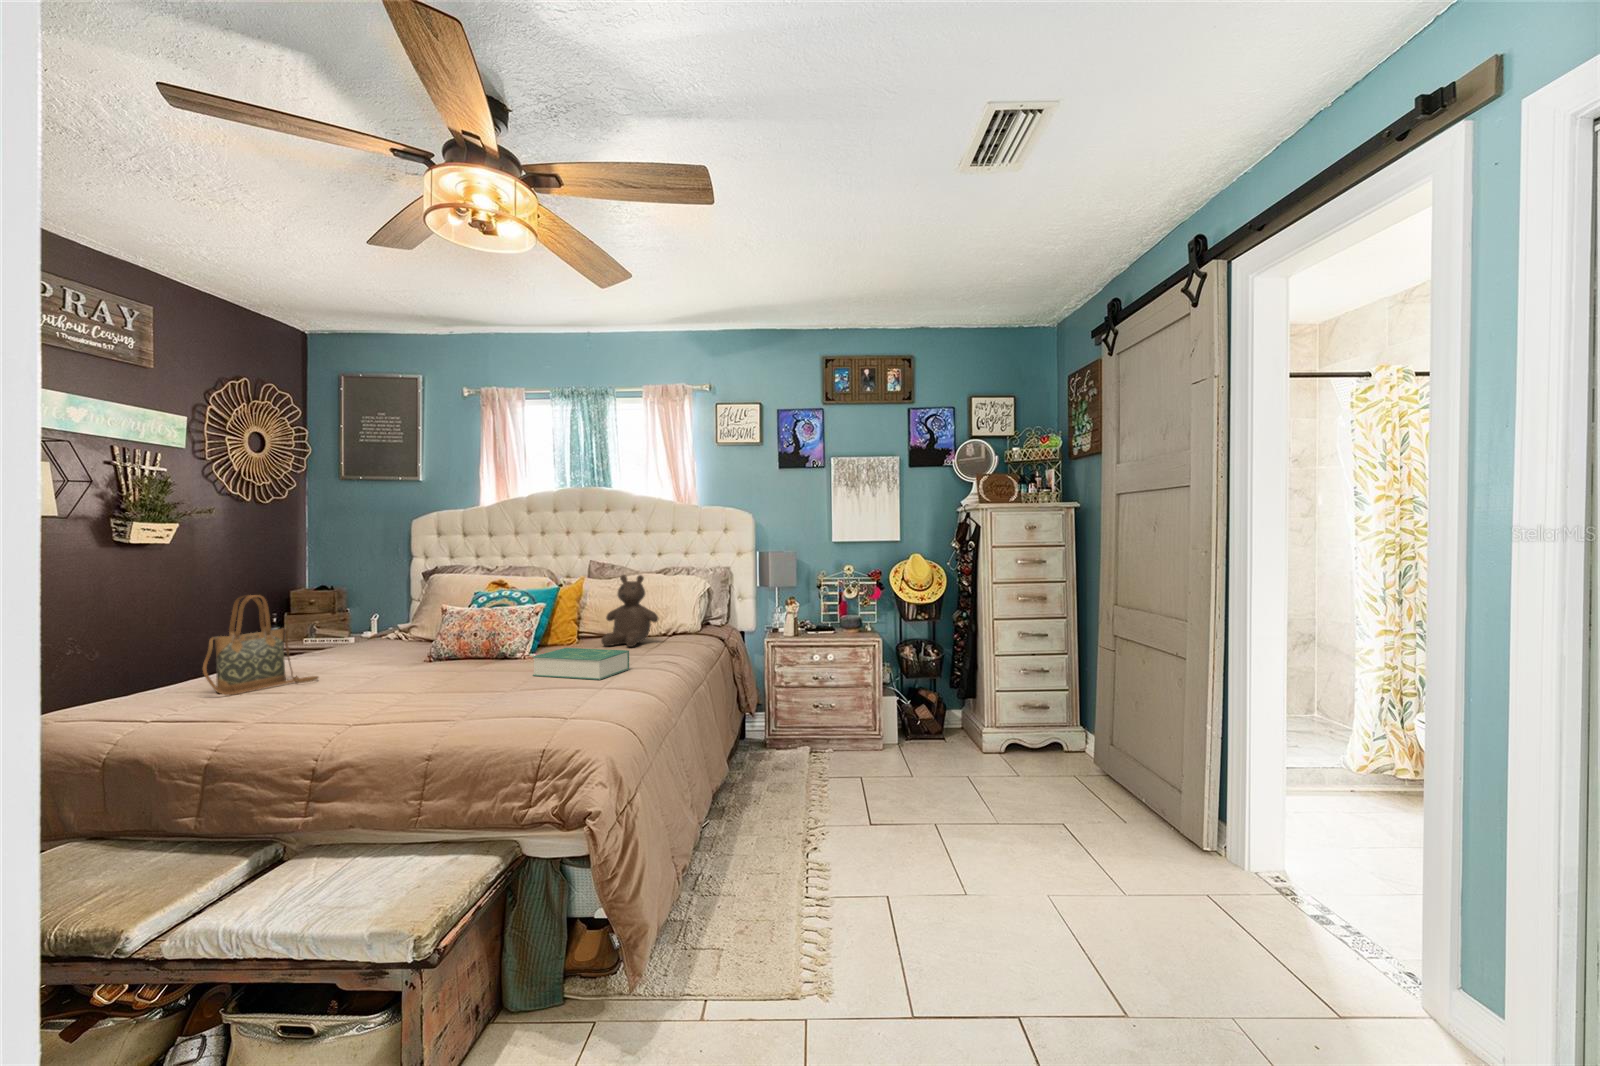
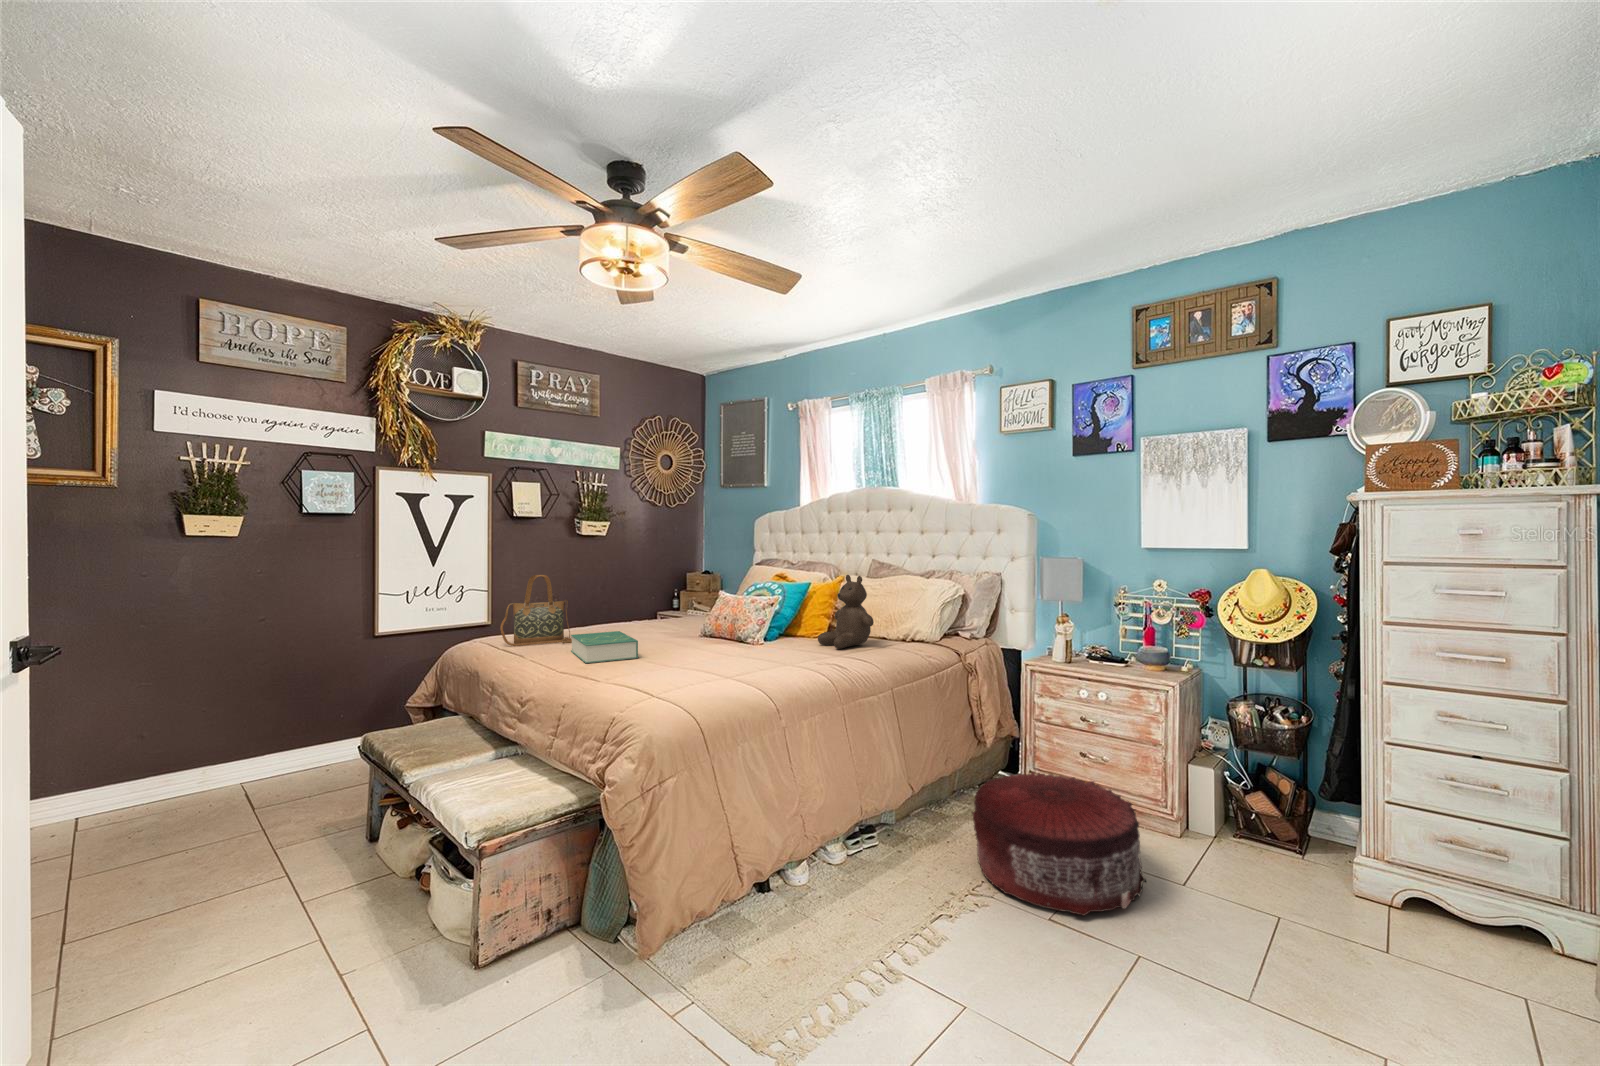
book: present [533,648,629,680] -> present [571,631,638,663]
pouf: none [783,717,900,807] -> present [972,772,1146,916]

